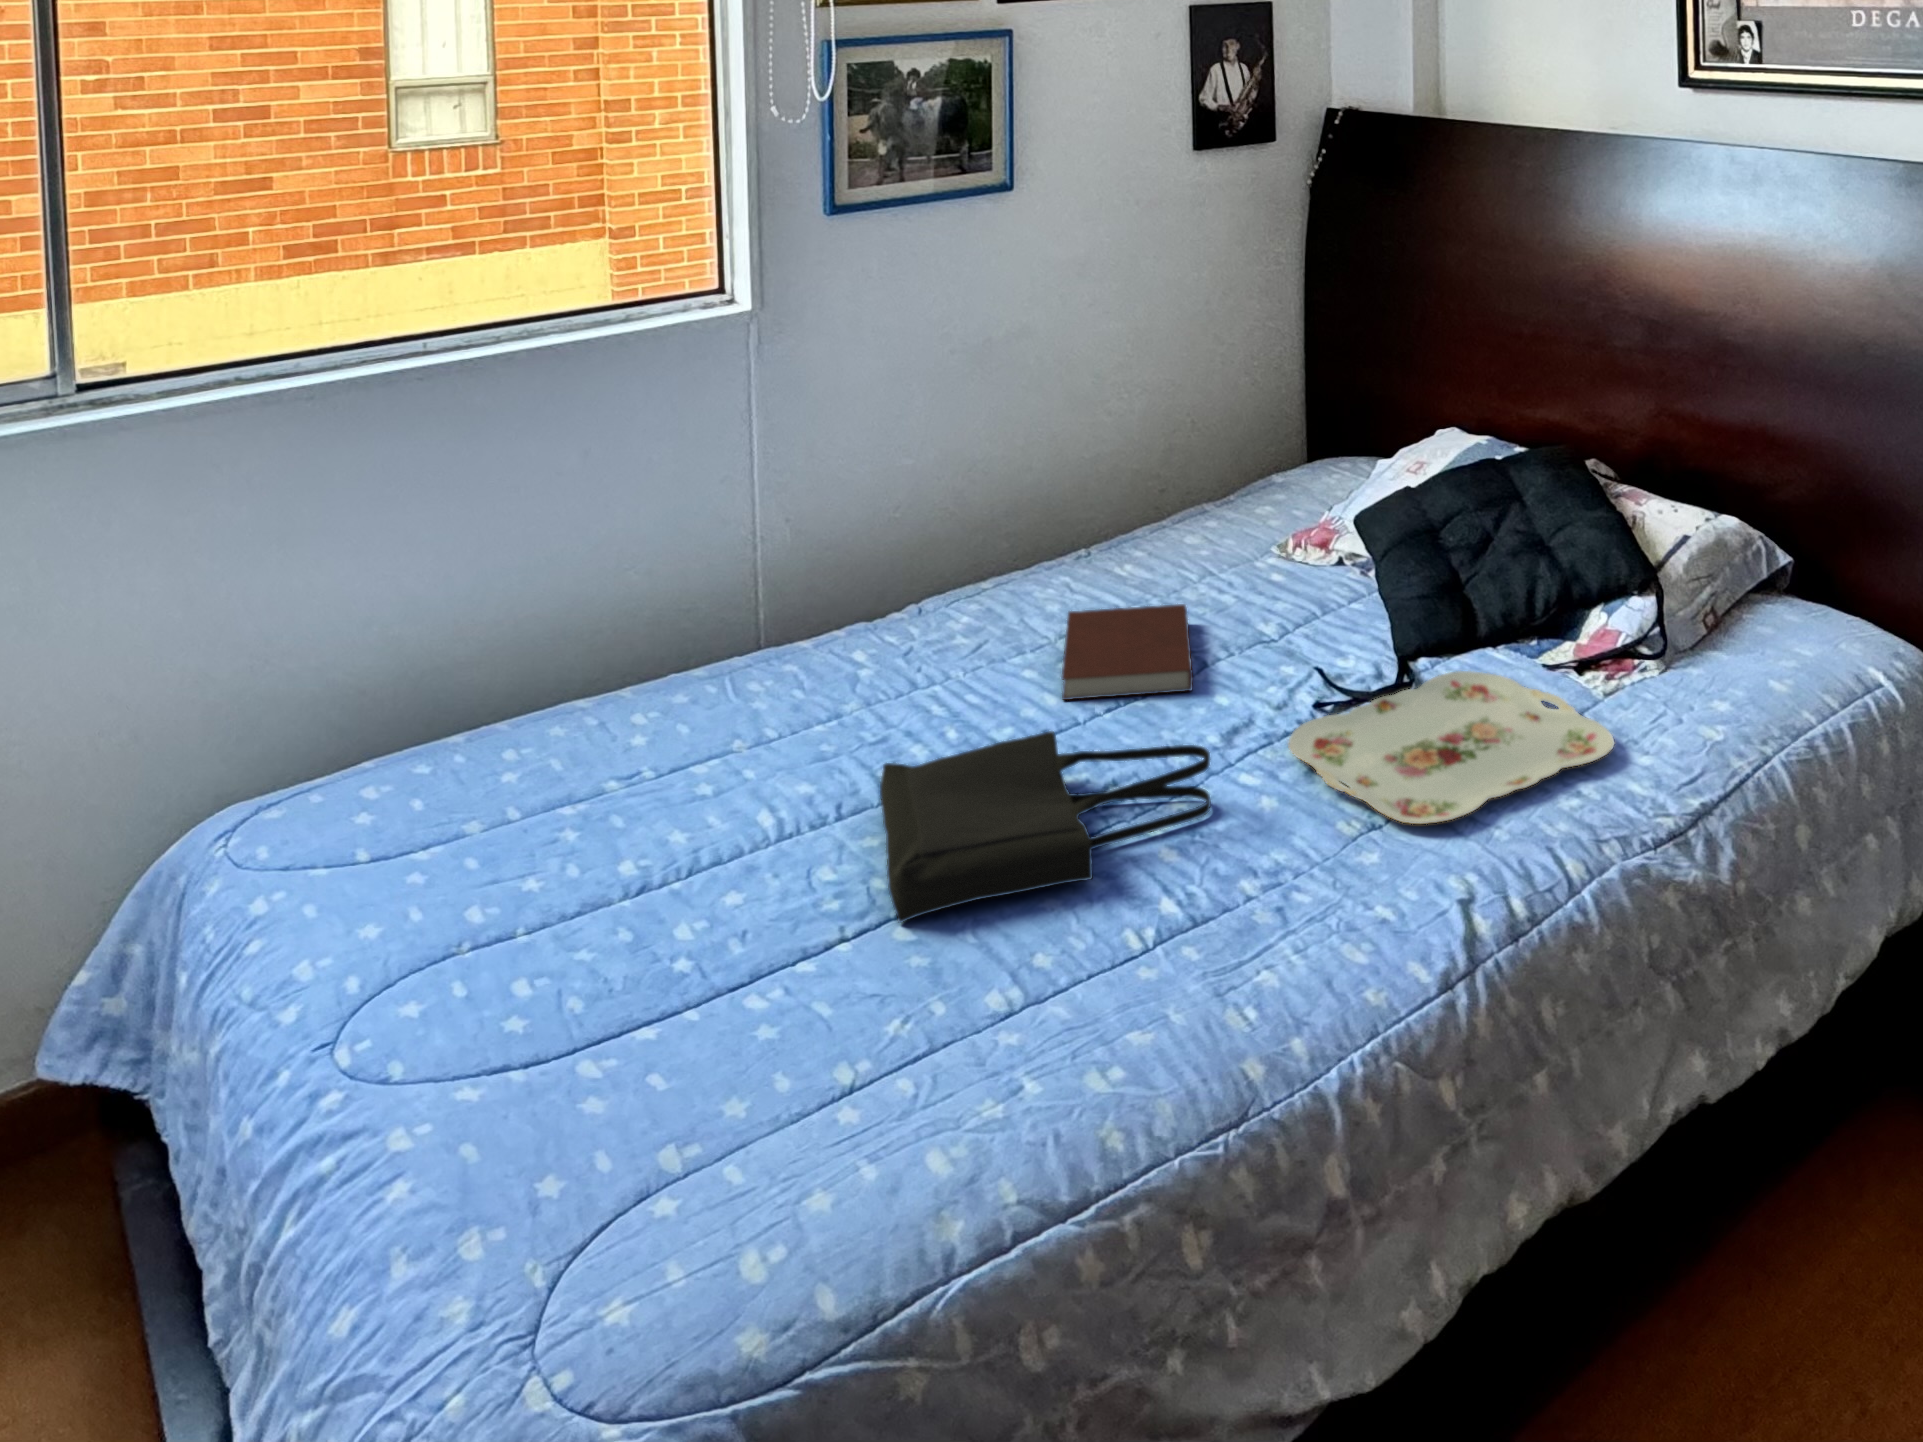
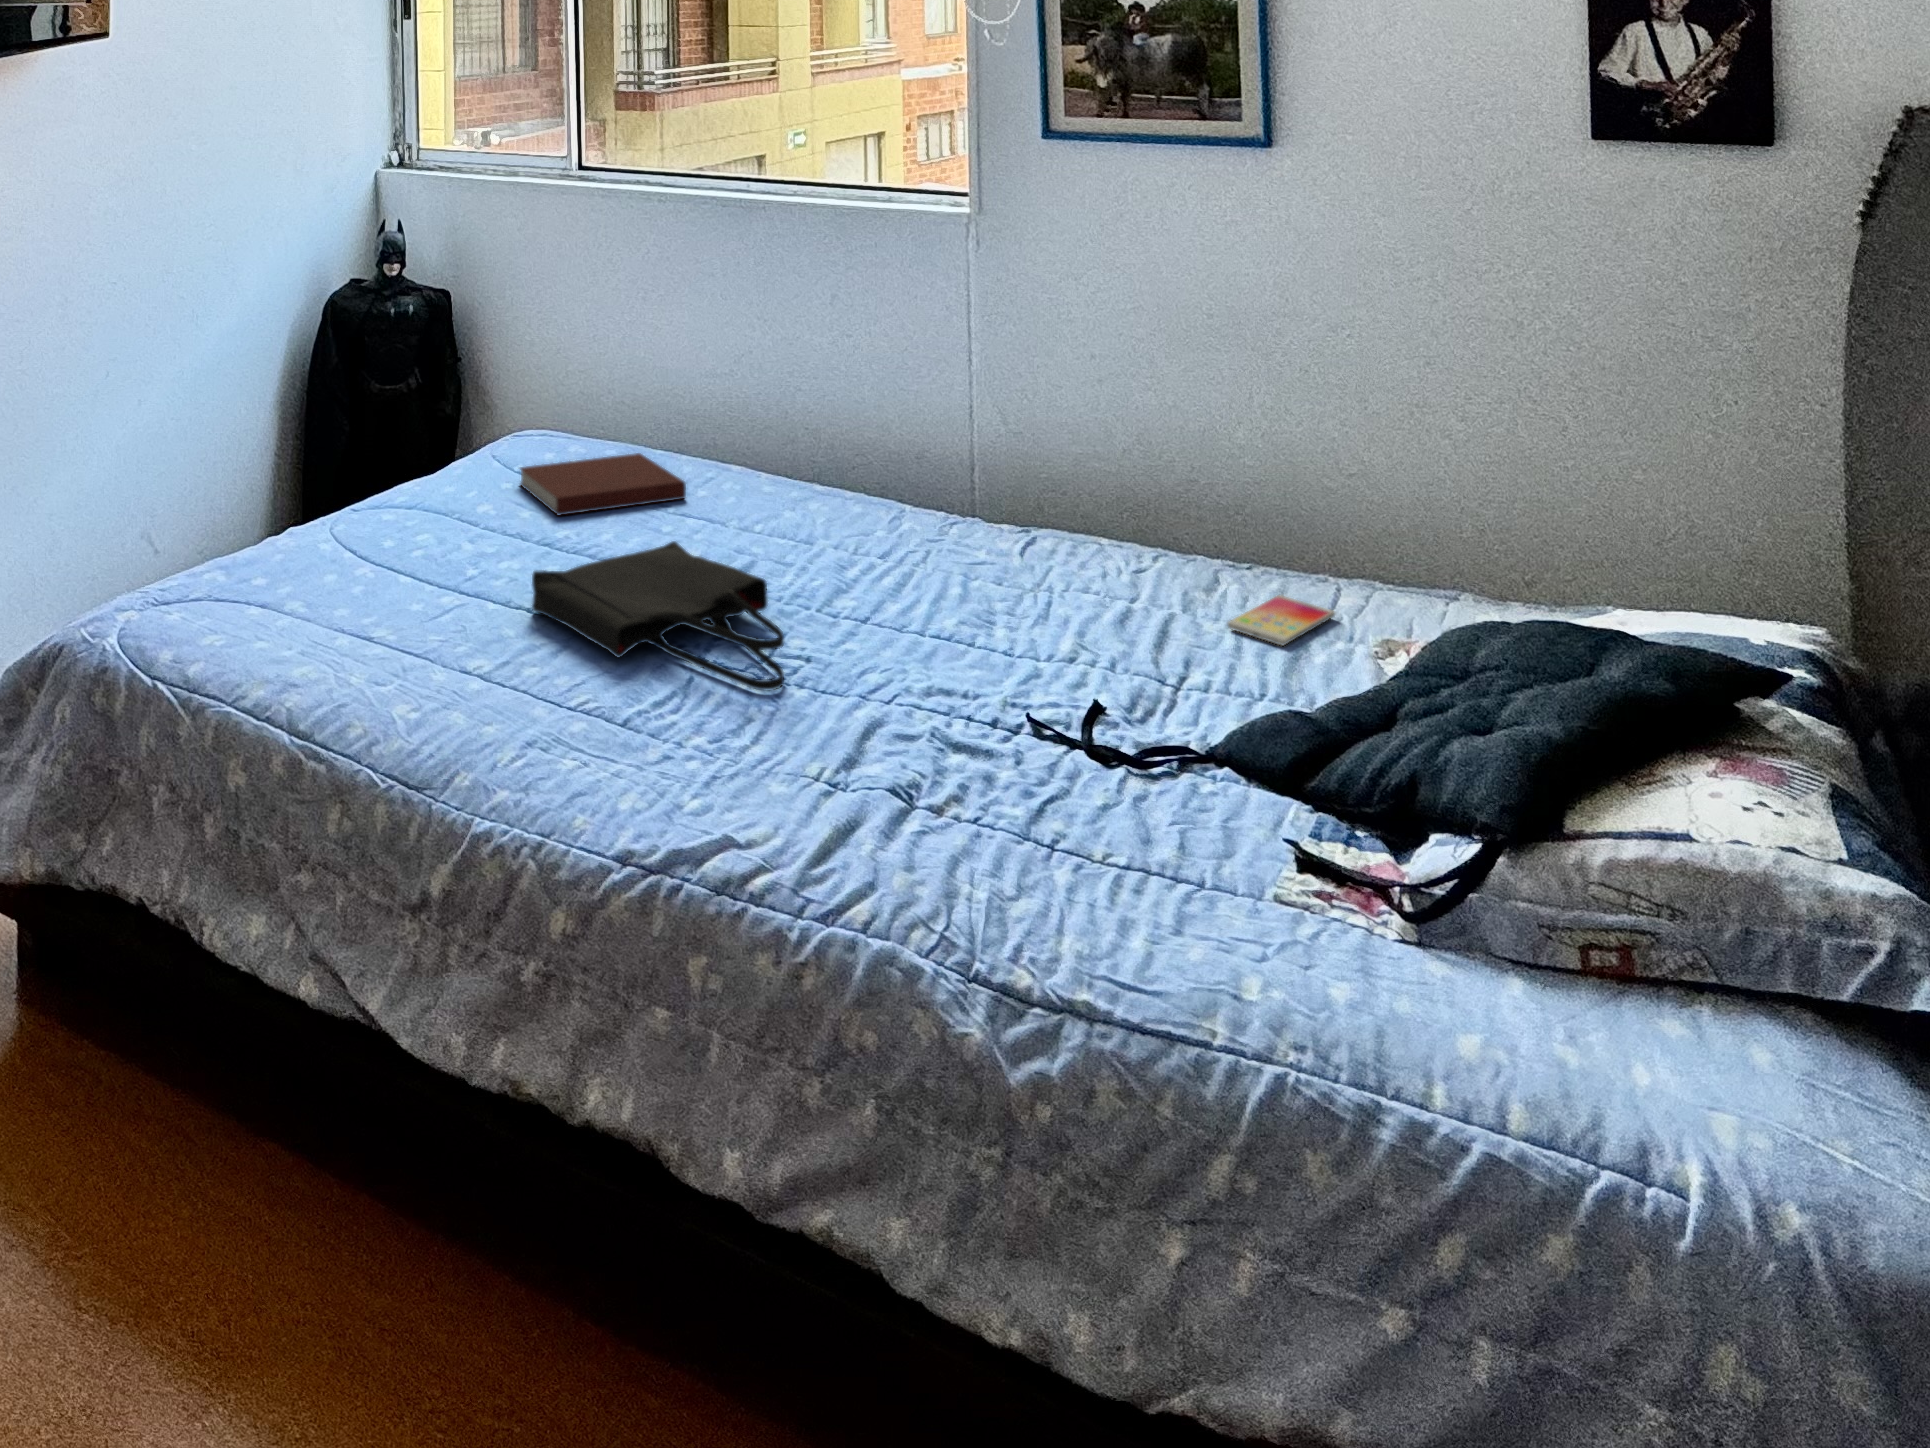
smartphone: none [1195,548,1270,590] -> present [1228,595,1335,645]
notebook: present [1062,604,1193,700] -> present [520,453,686,515]
serving tray: present [1289,671,1614,824] -> none [810,701,1202,894]

